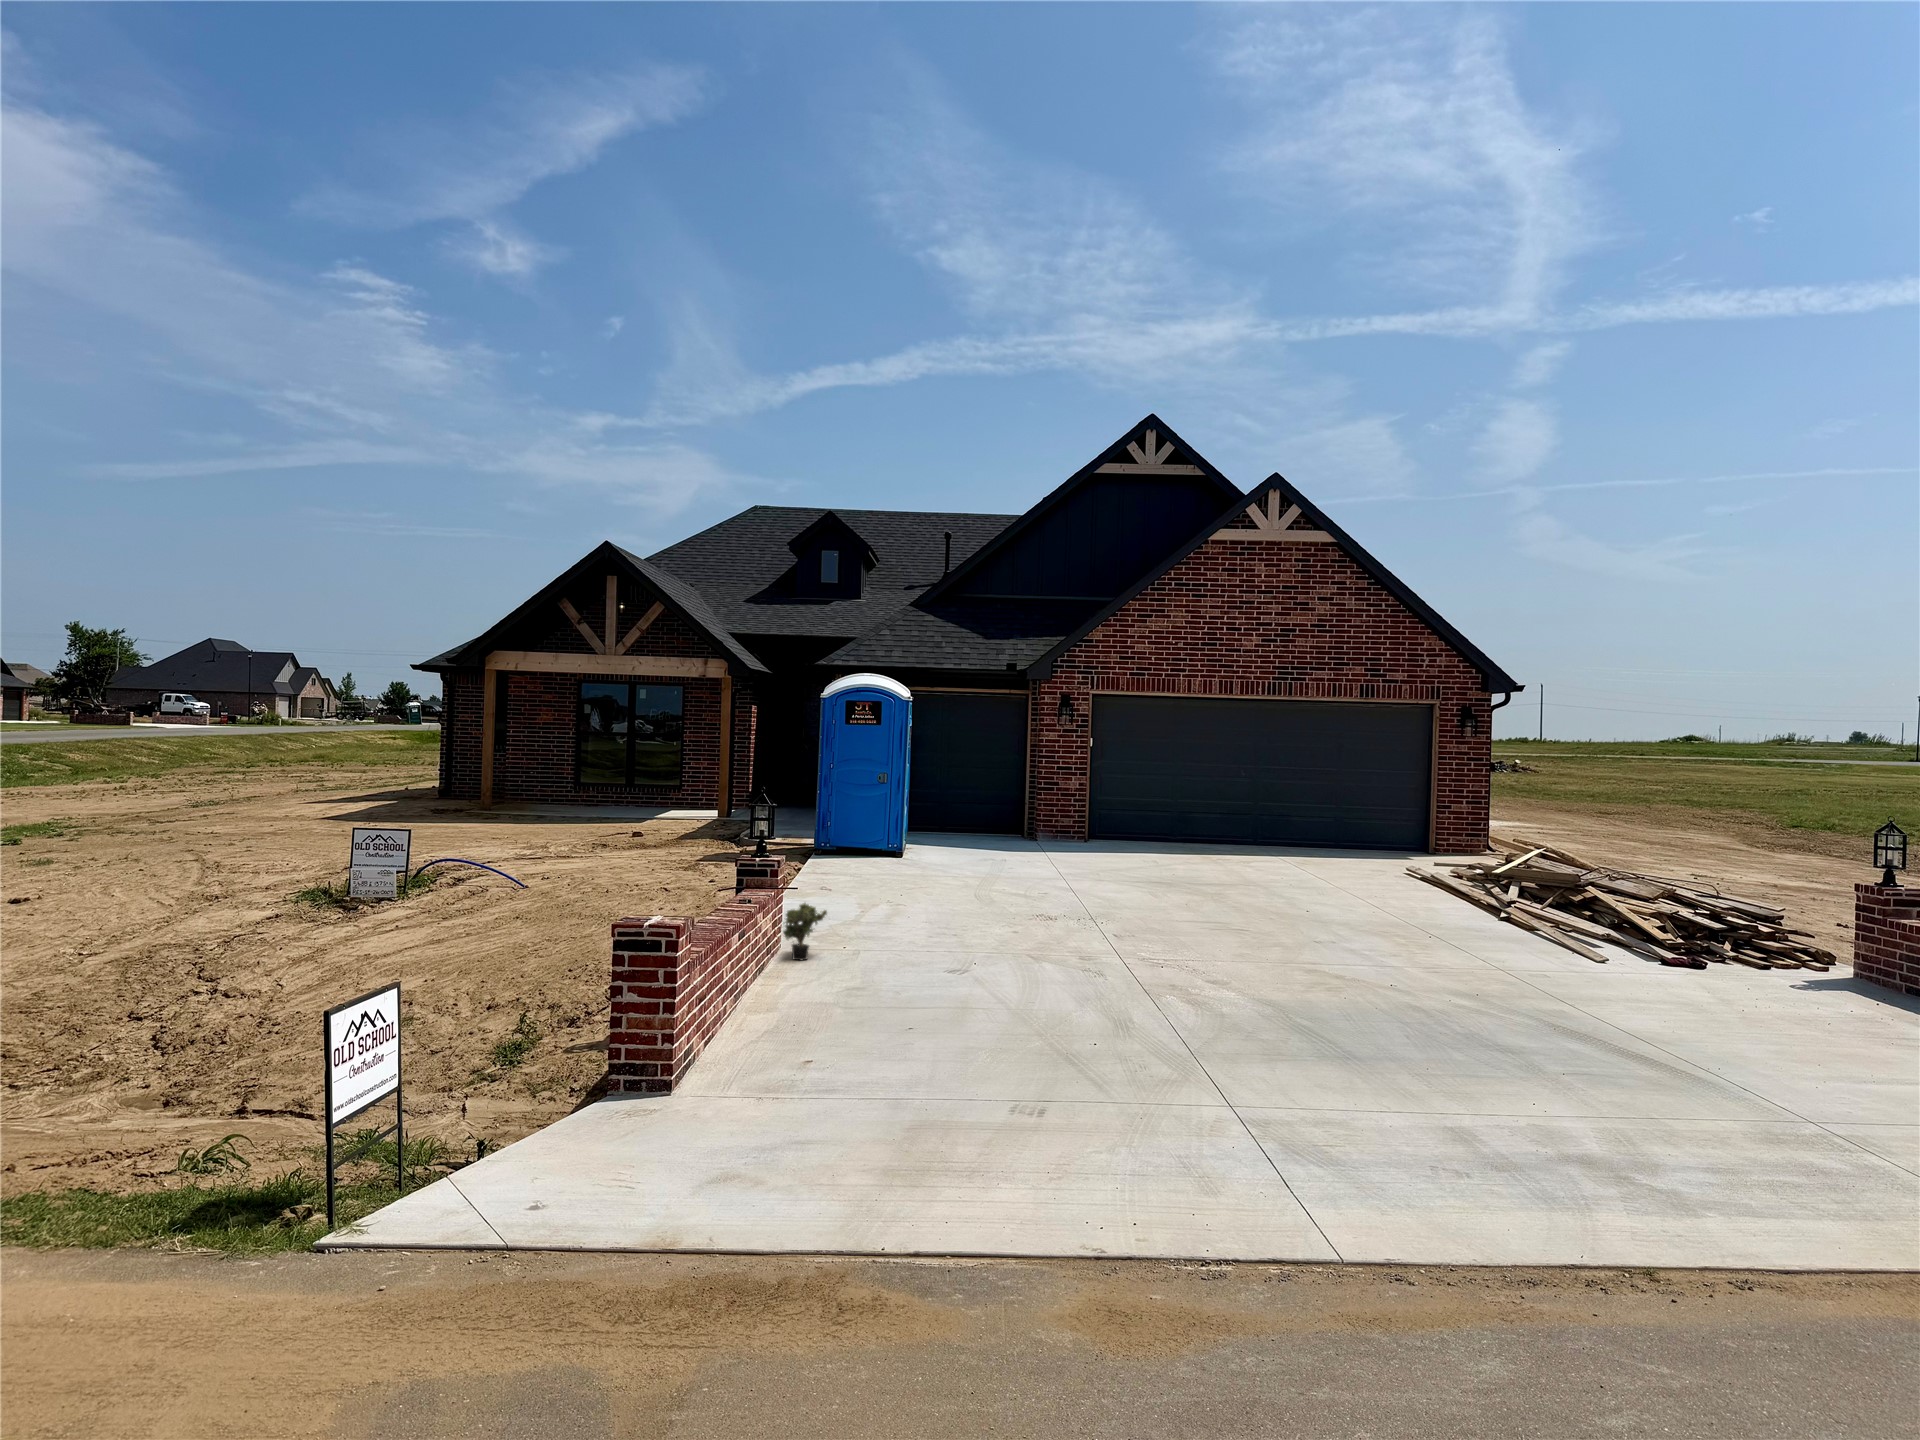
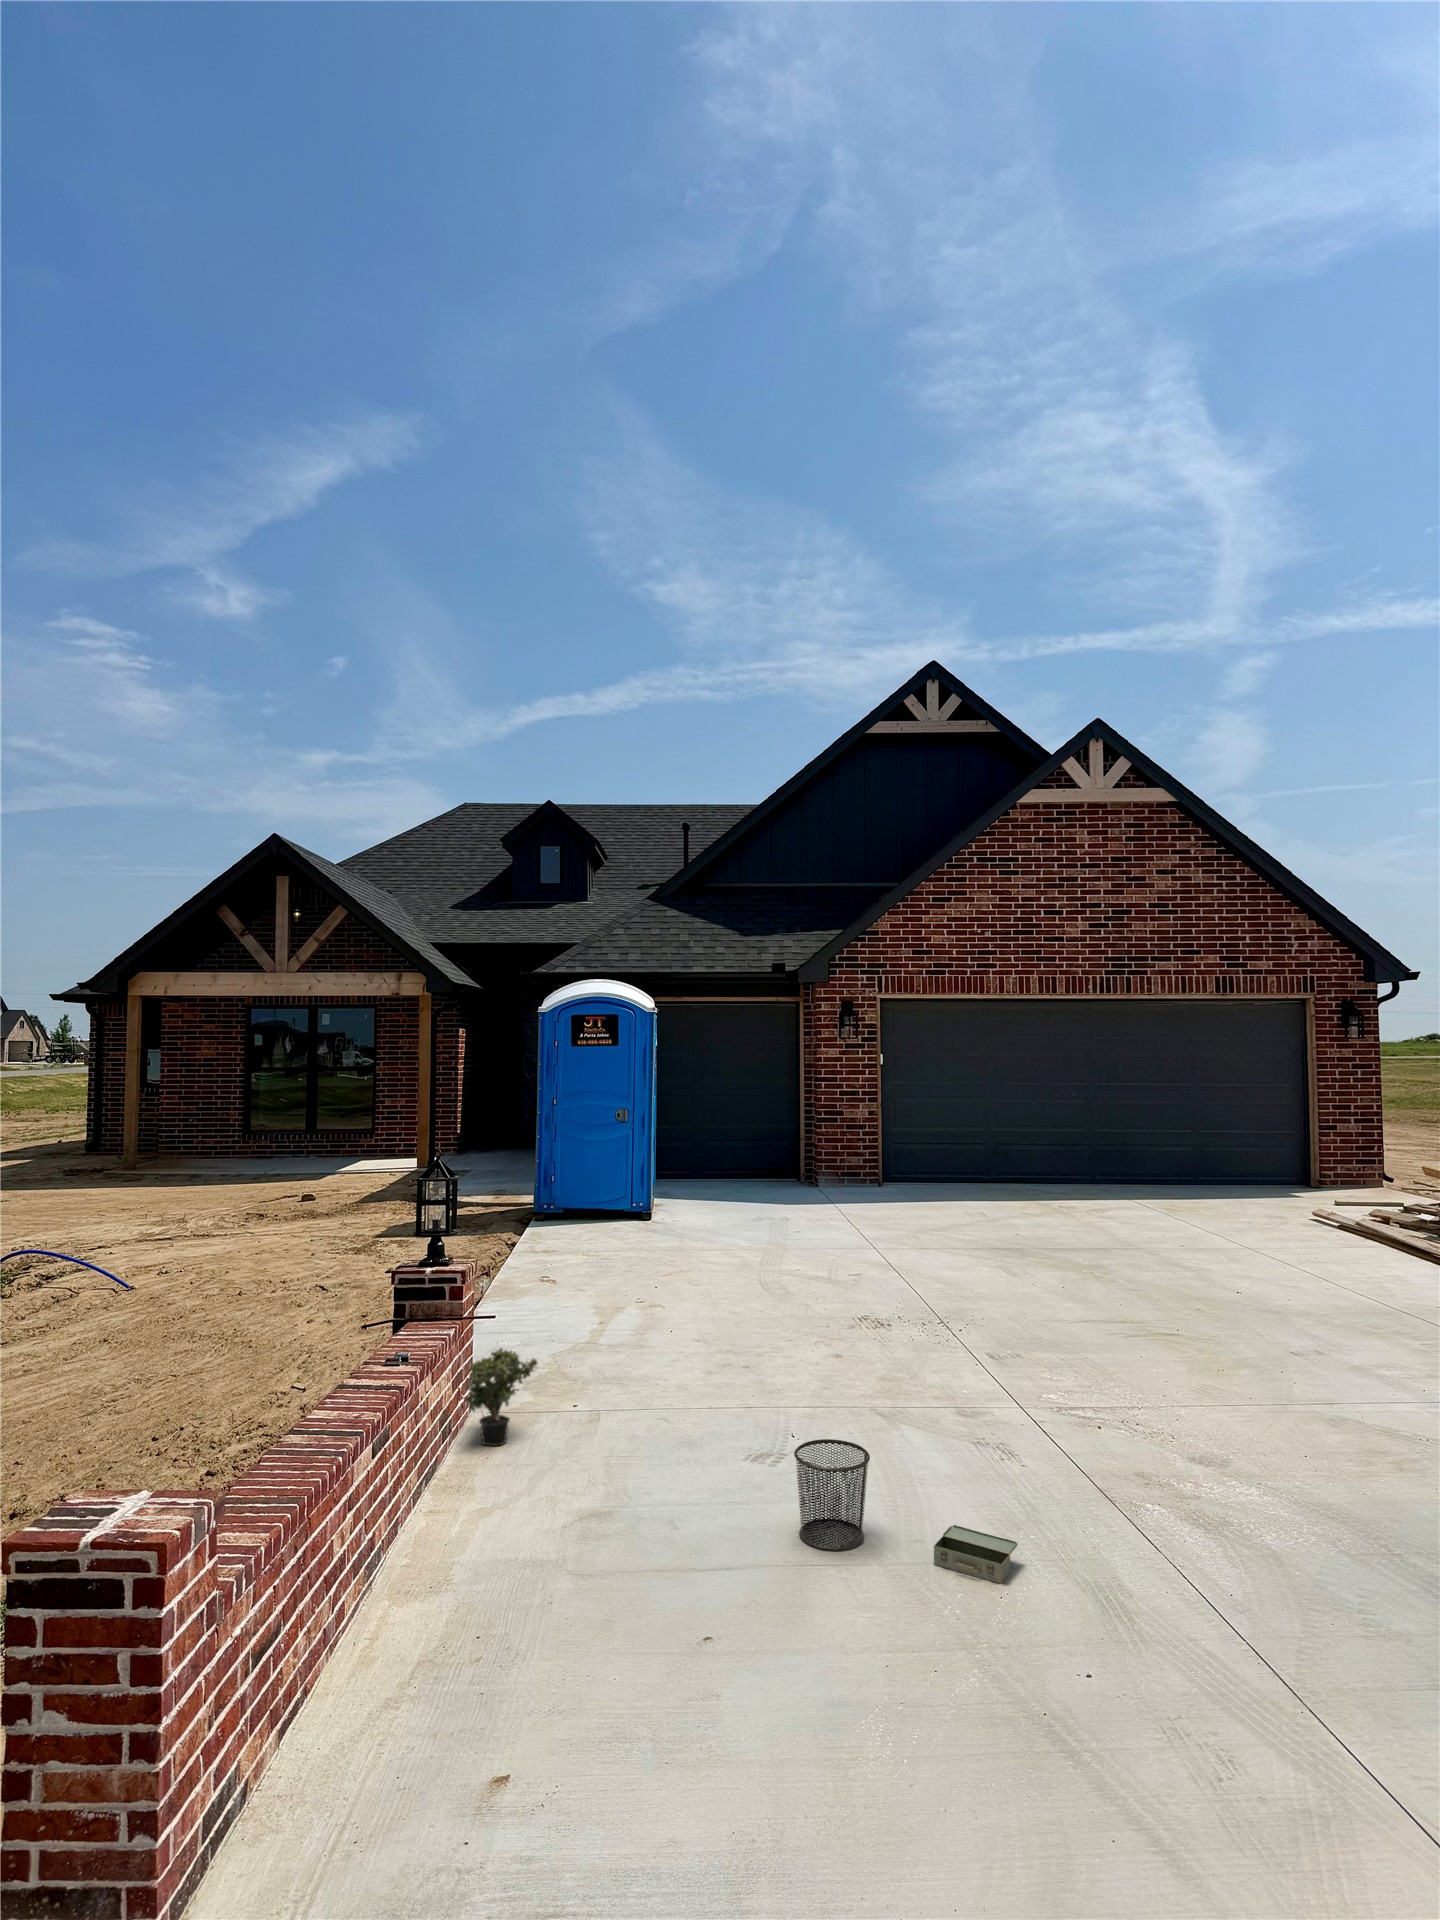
waste bin: none [977,950,1020,1006] -> present [794,1439,870,1551]
toolbox: none [1051,996,1099,1021] -> present [934,1525,1018,1584]

